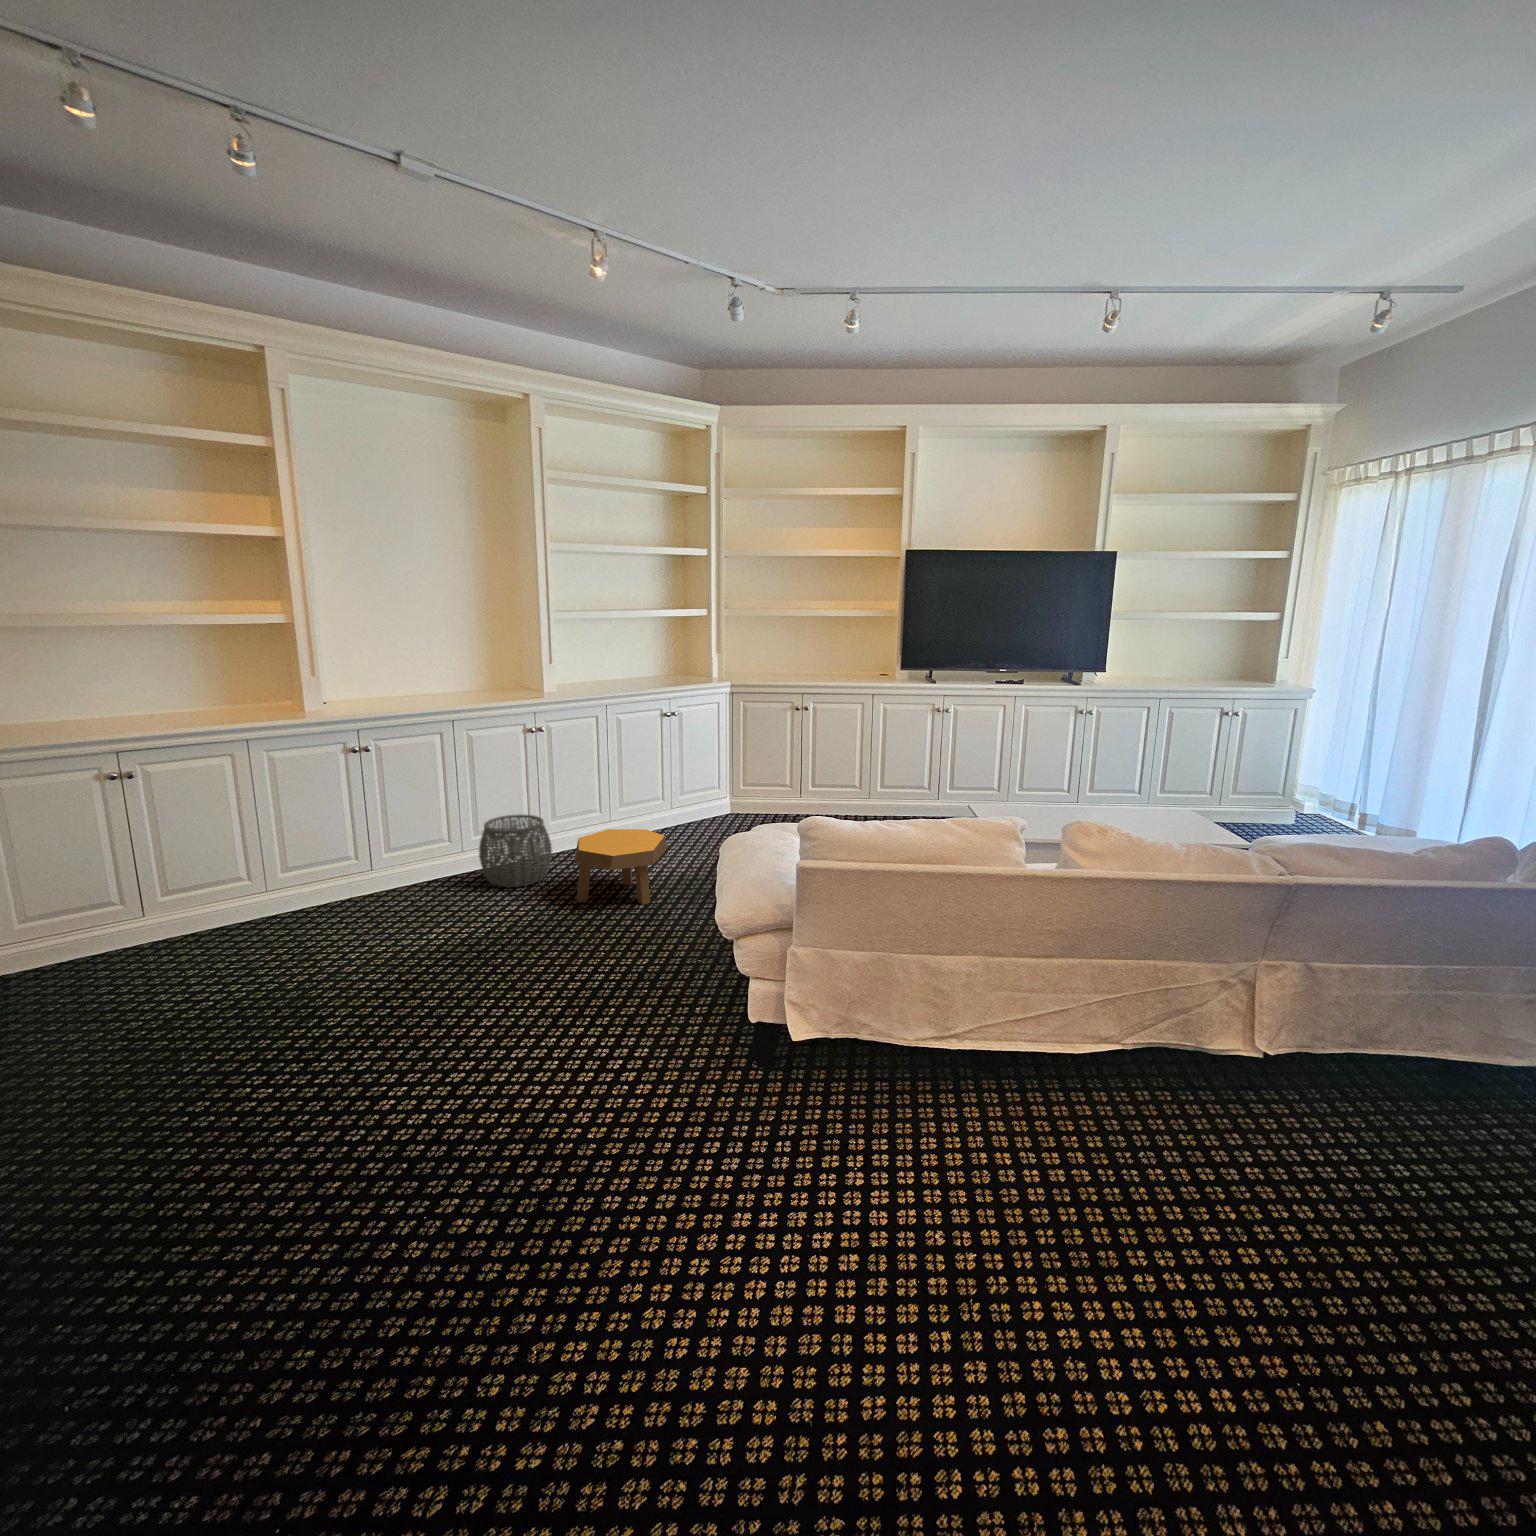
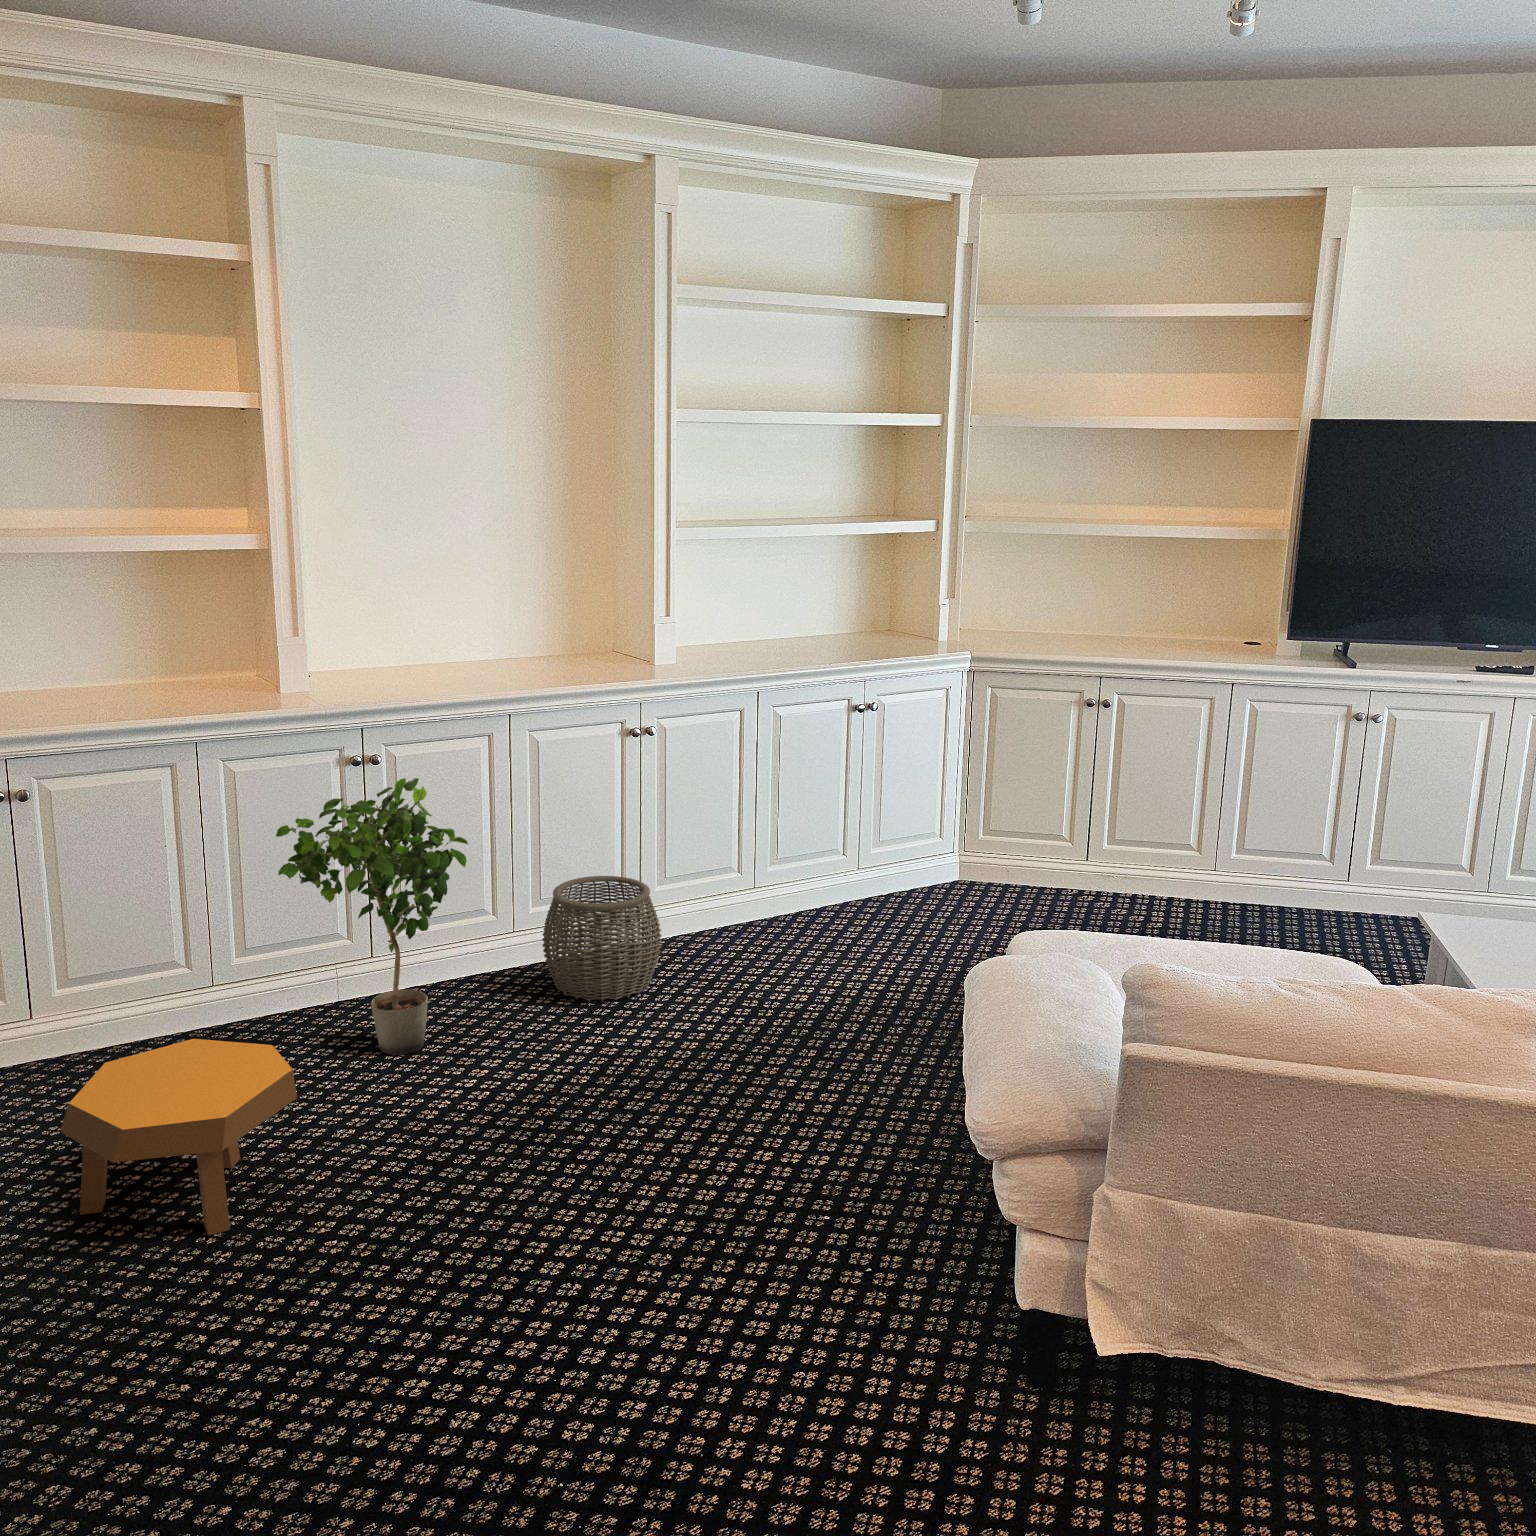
potted plant: none [298,756,427,925] -> present [276,778,468,1055]
footstool: present [575,829,667,905] -> present [60,1039,297,1235]

